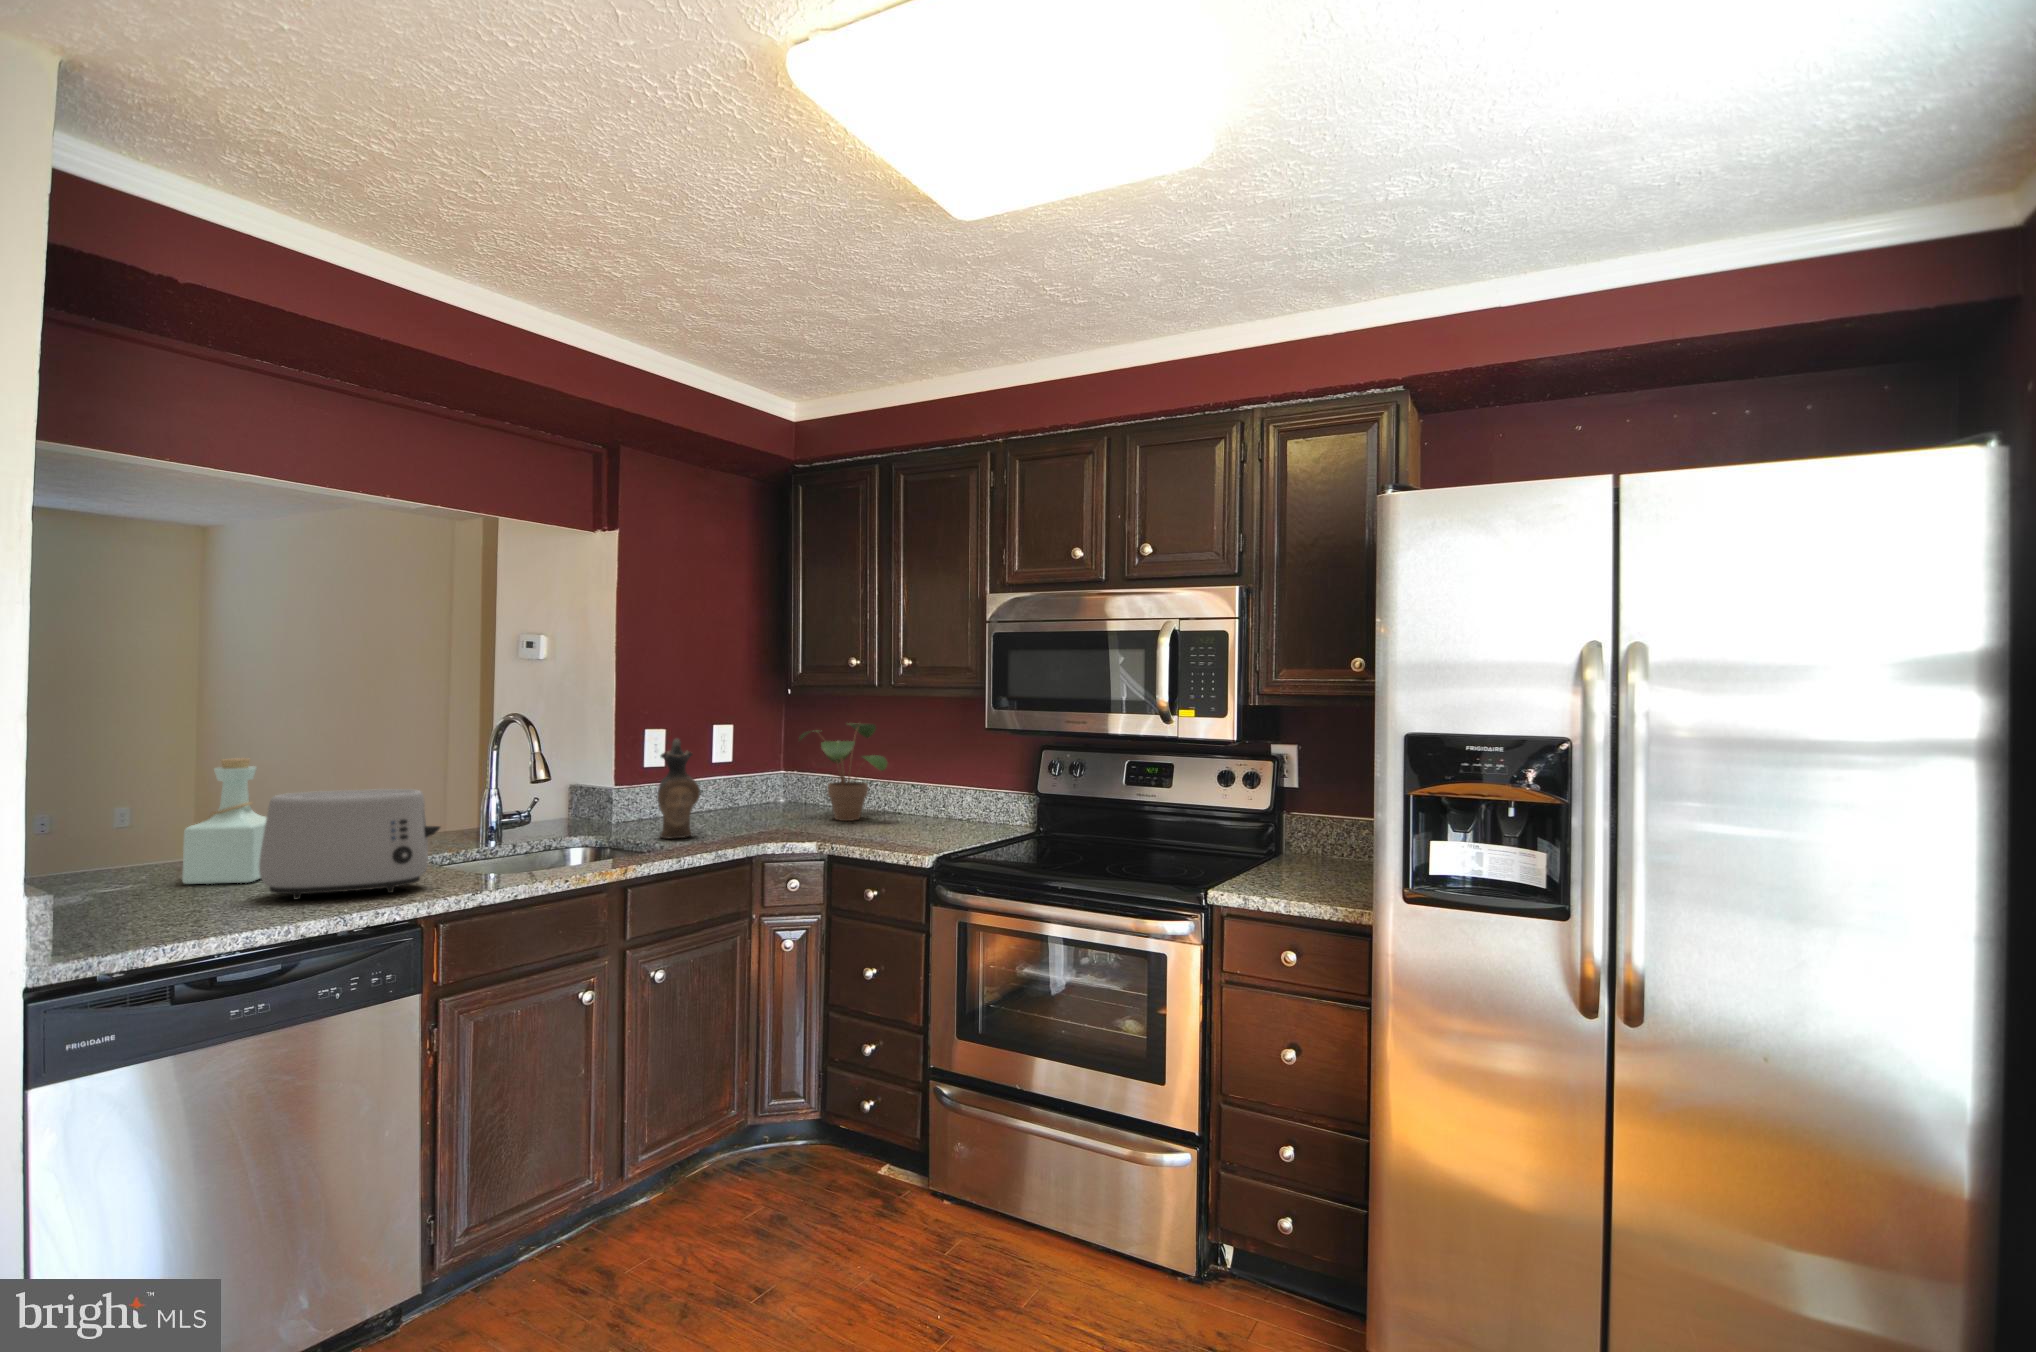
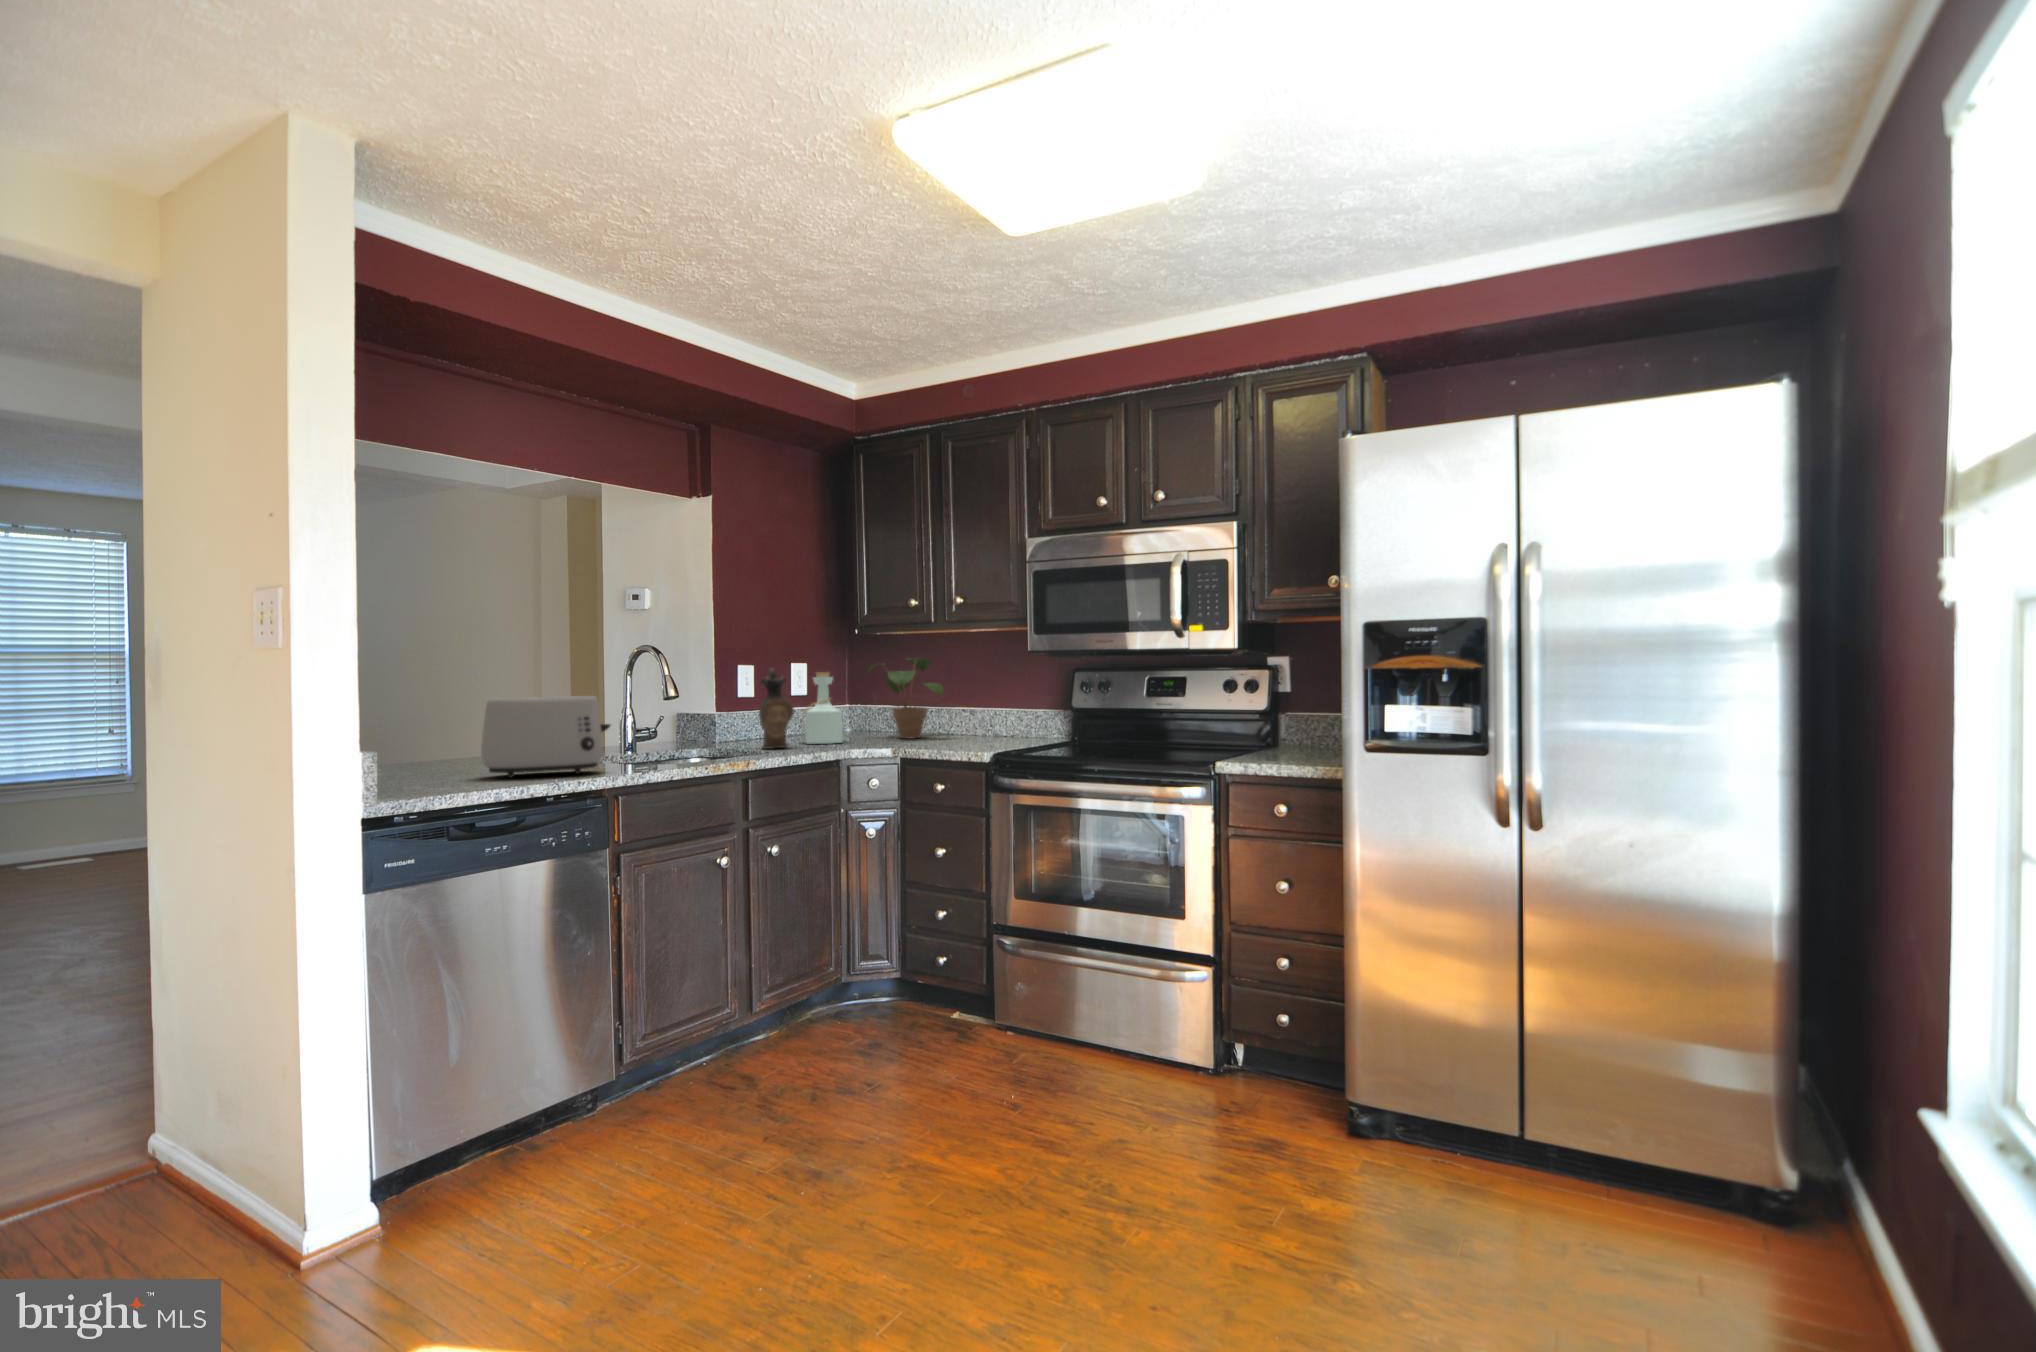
bottle: present [182,758,266,884] -> present [802,672,843,744]

